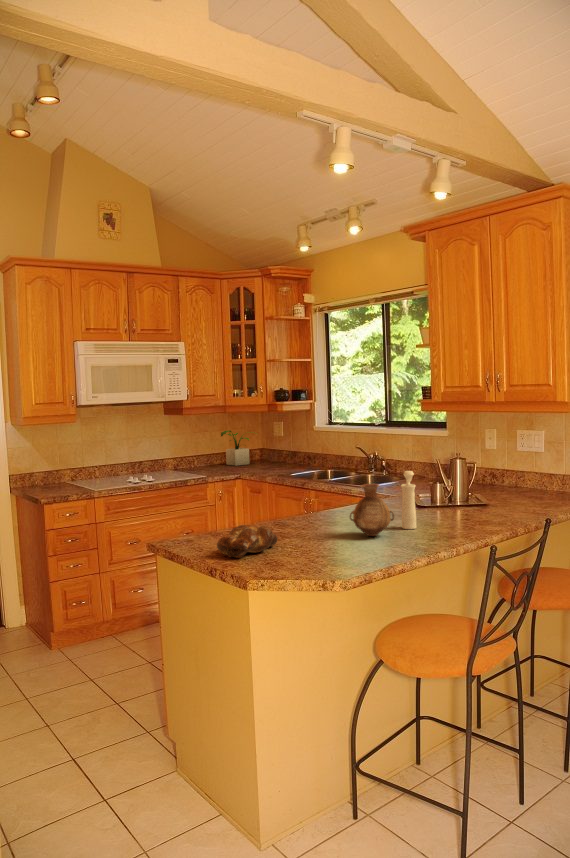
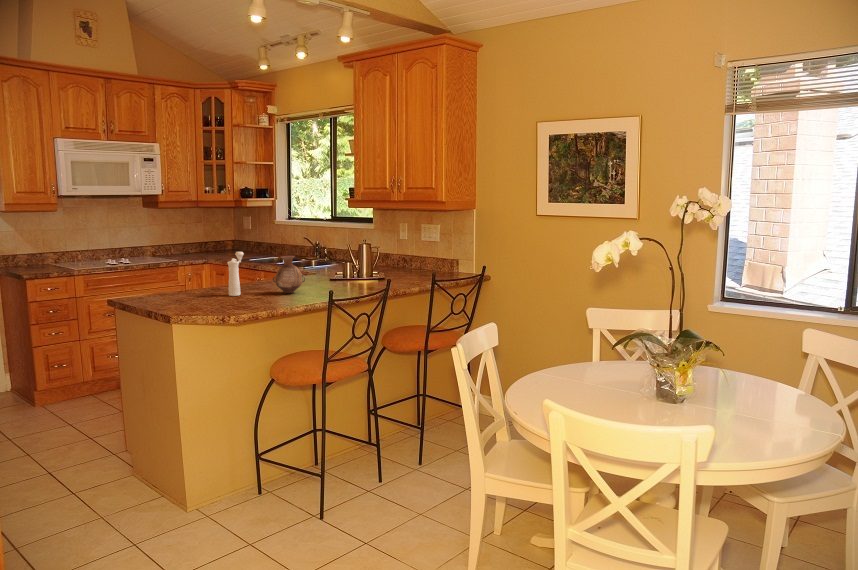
potted plant: present [221,430,252,466] -> none [196,223,231,254]
pepper mill: present [401,471,416,529] -> present [227,252,244,296]
bread loaf: present [217,525,277,558] -> none [166,283,215,305]

